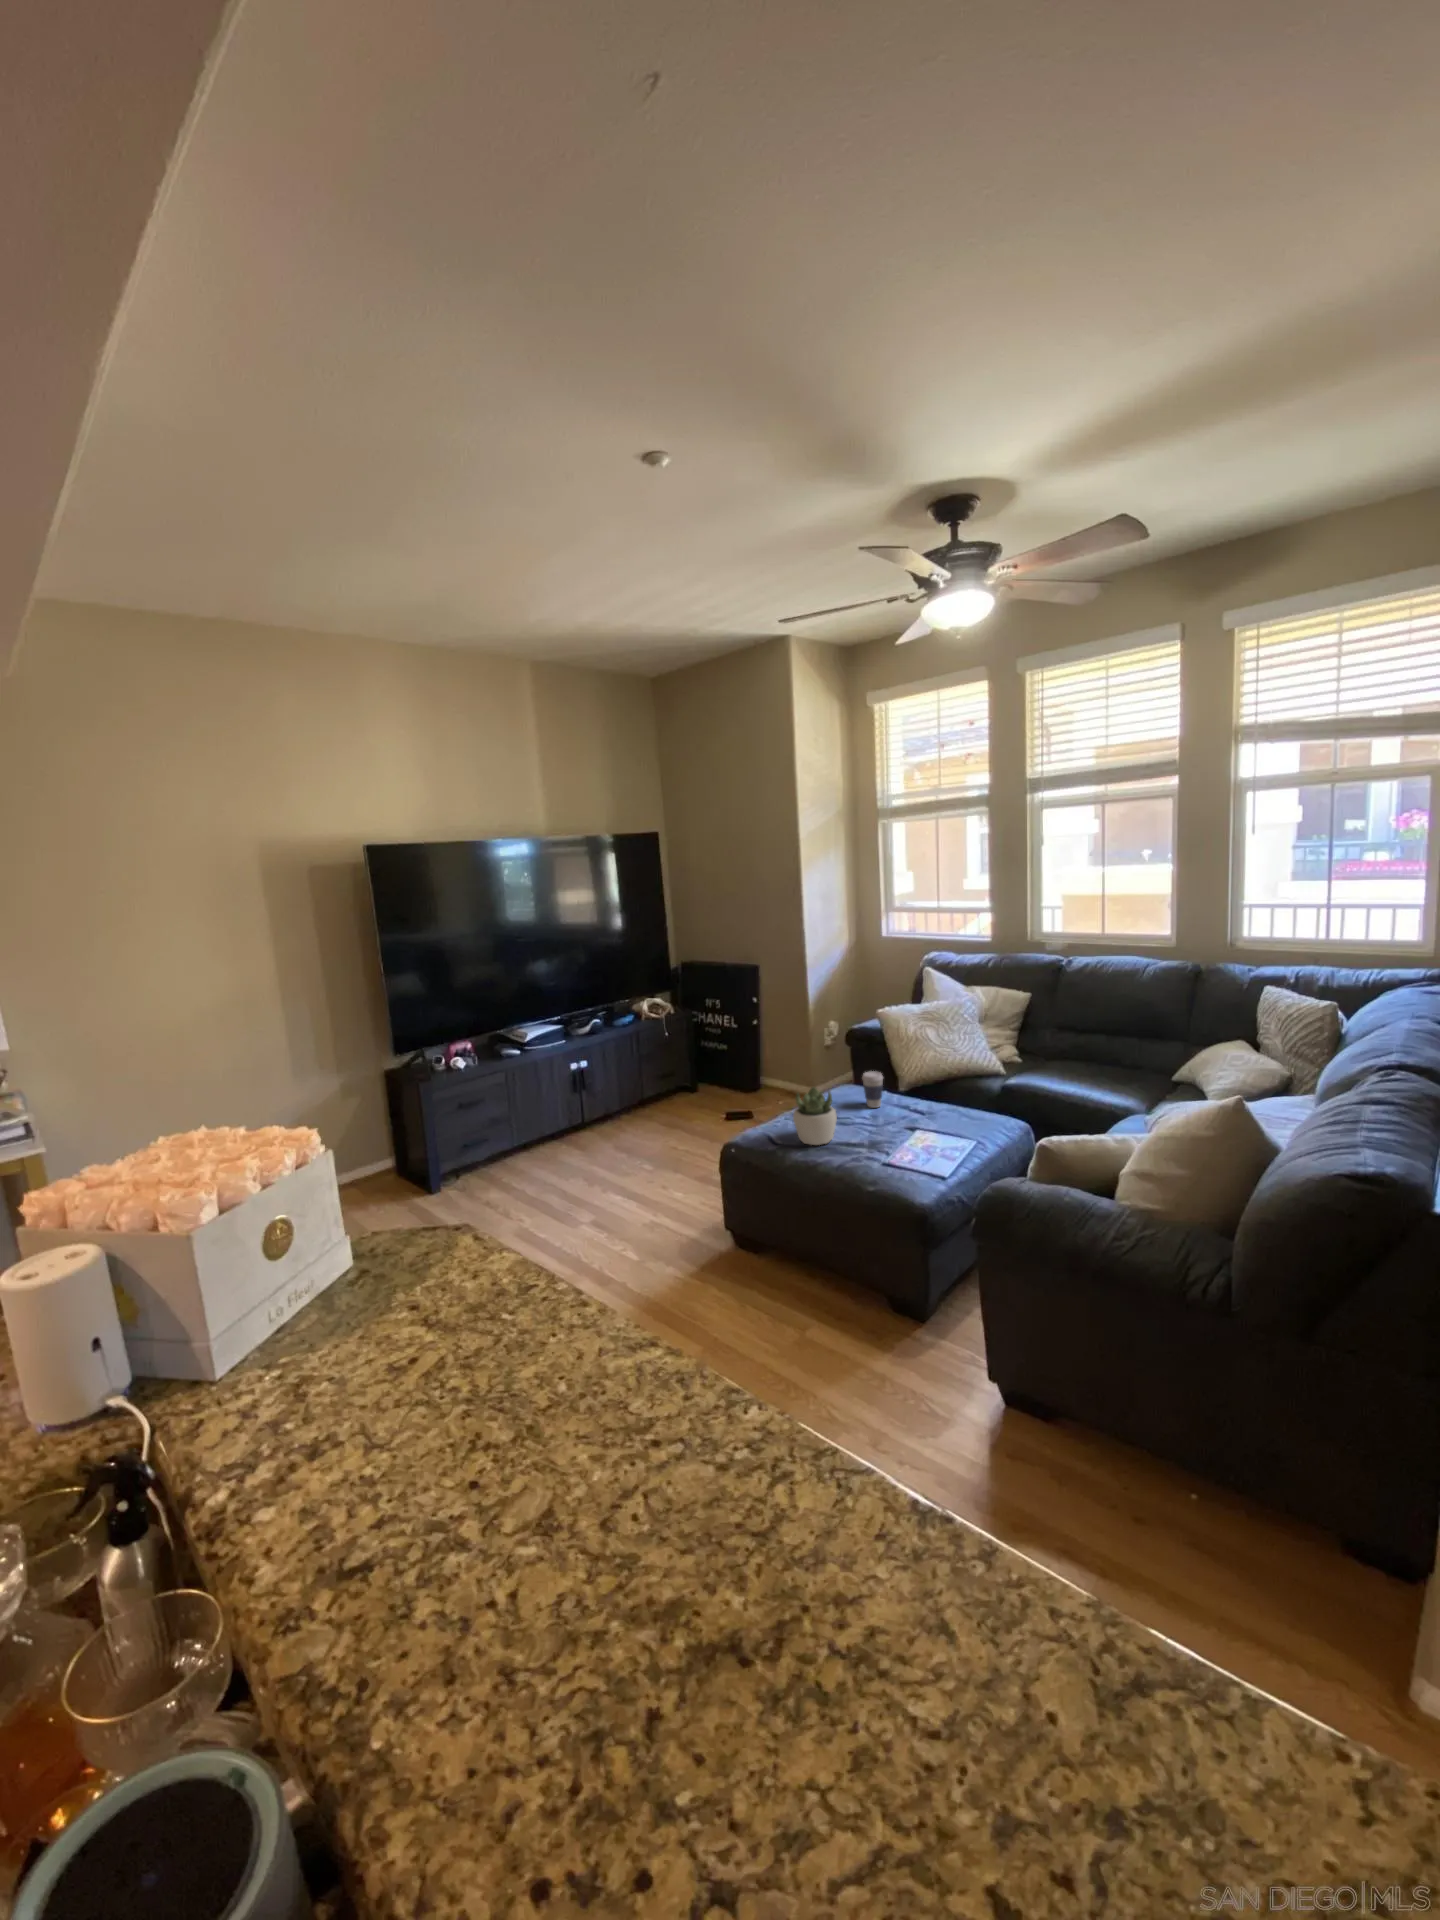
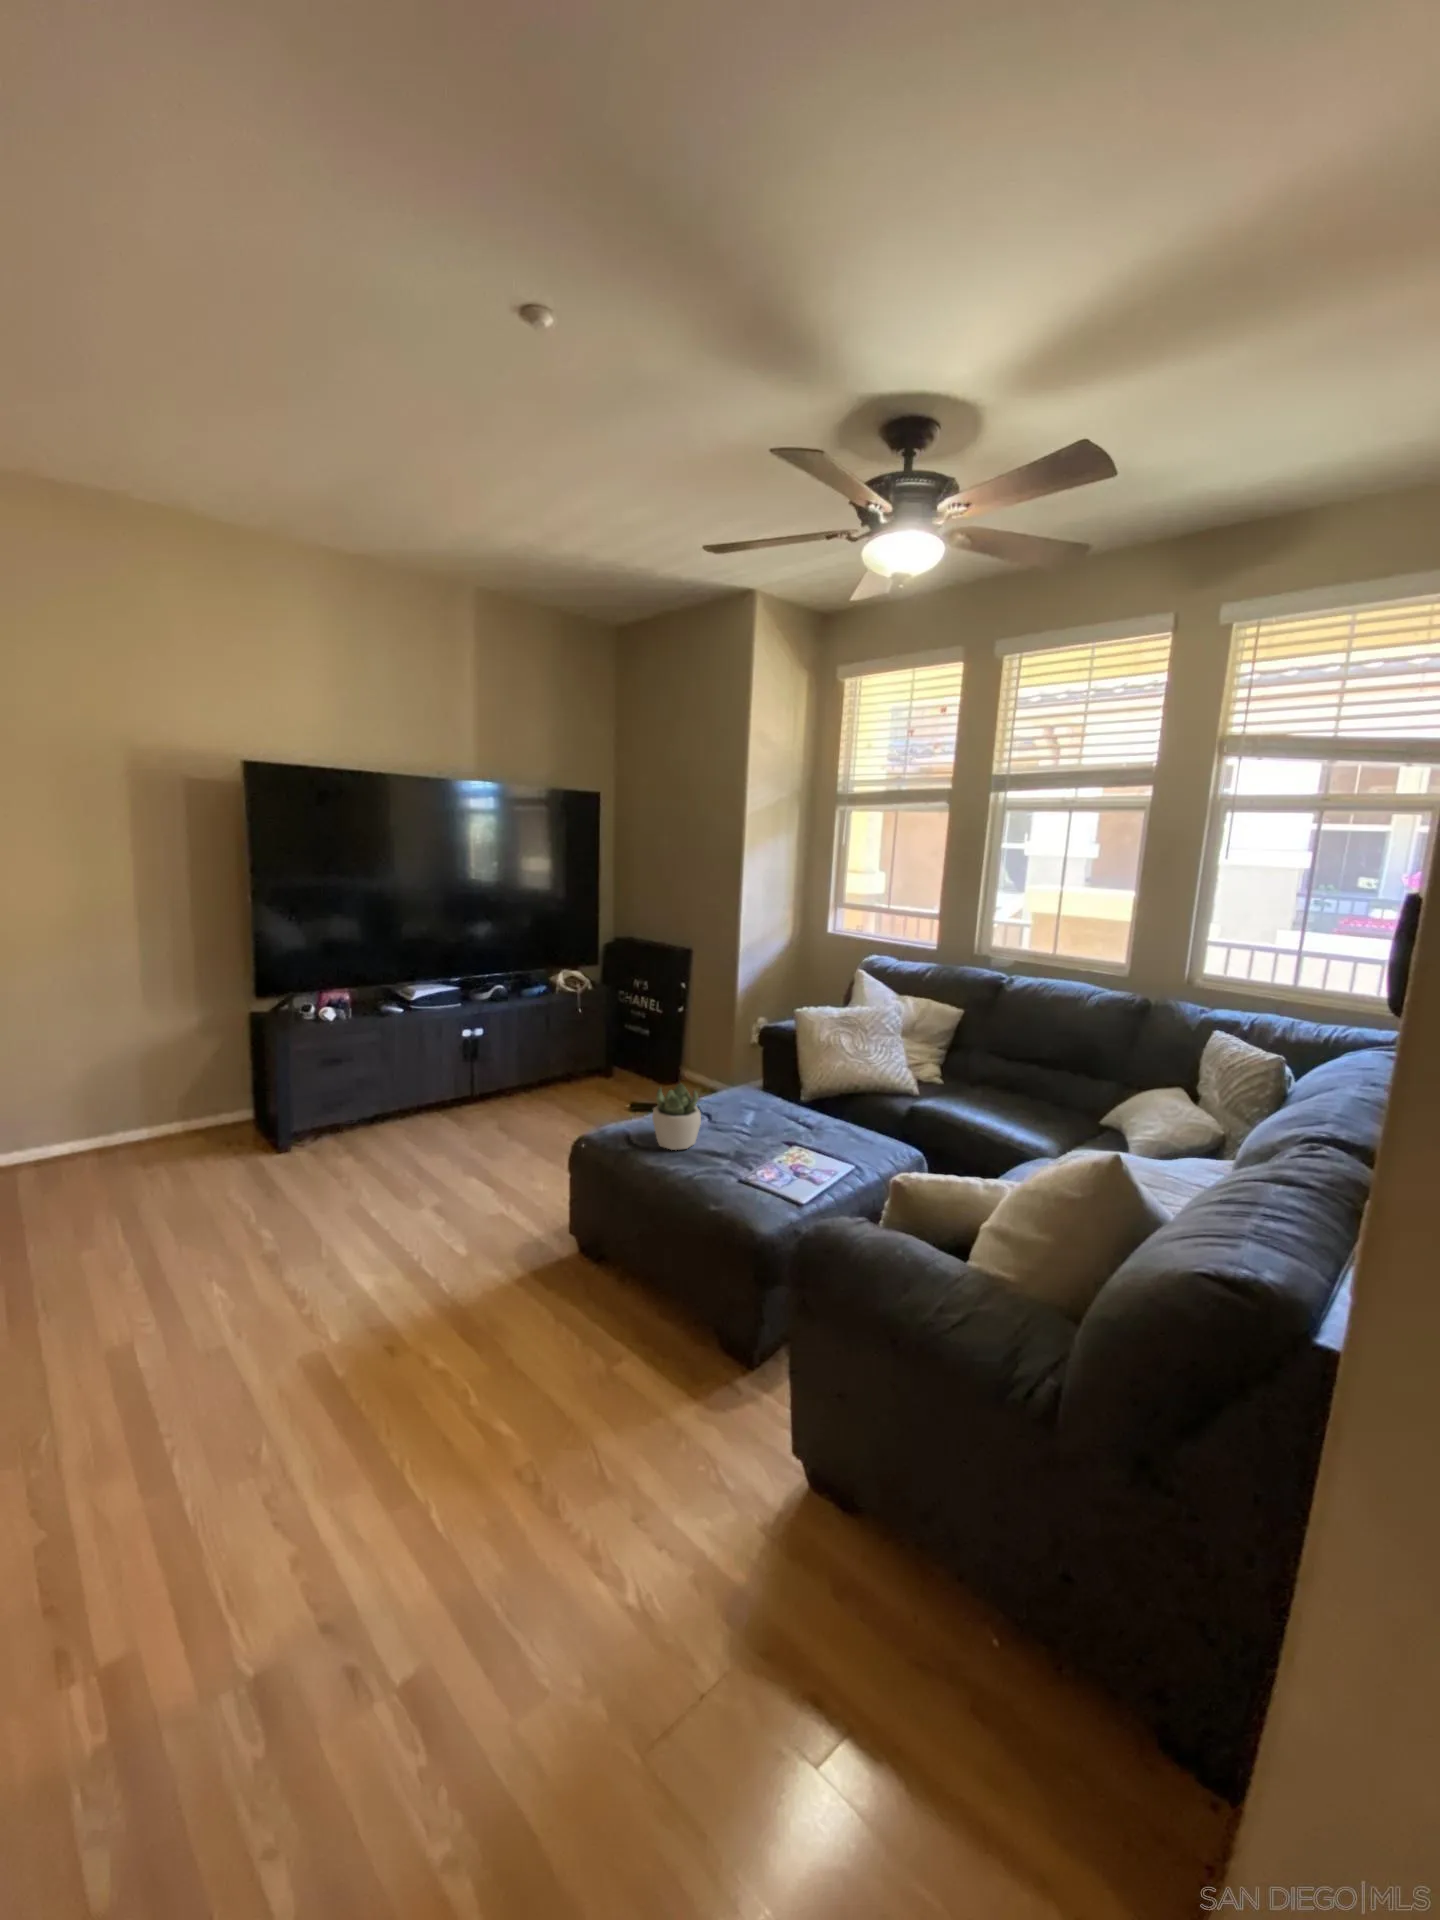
coffee cup: present [862,1071,883,1108] -> none [746,1074,770,1115]

